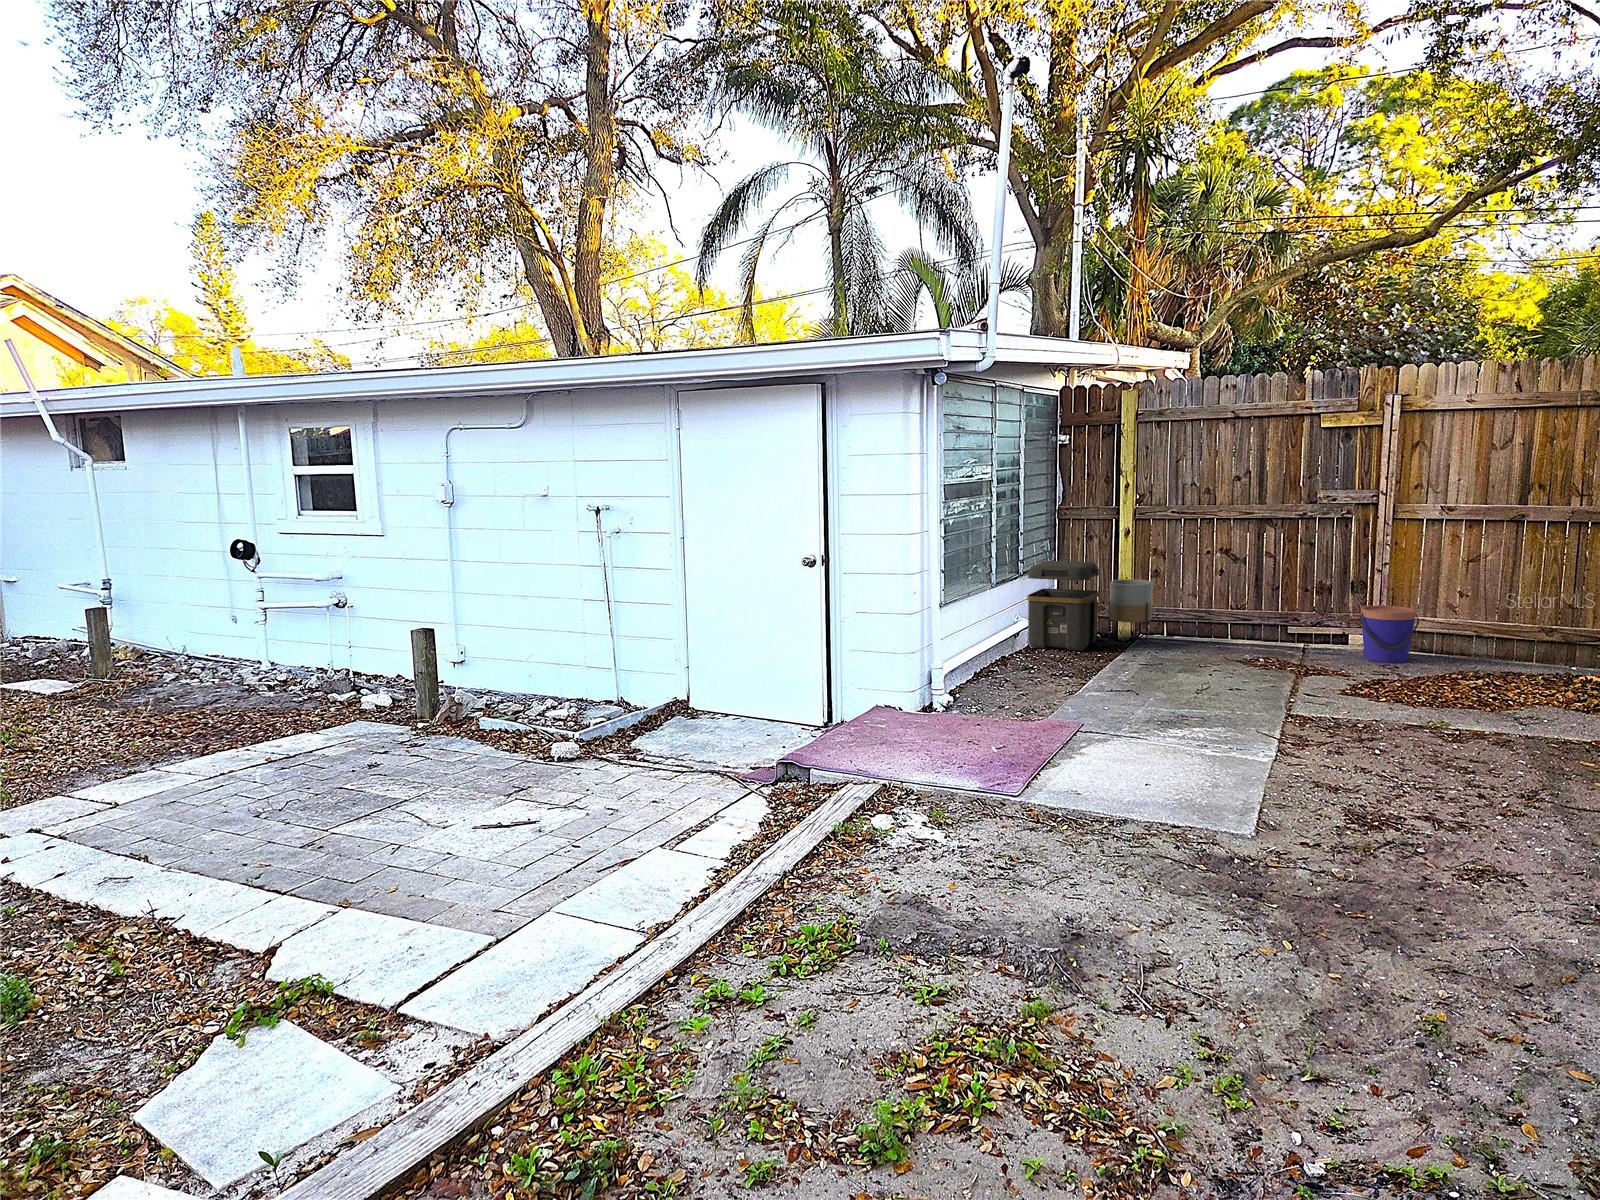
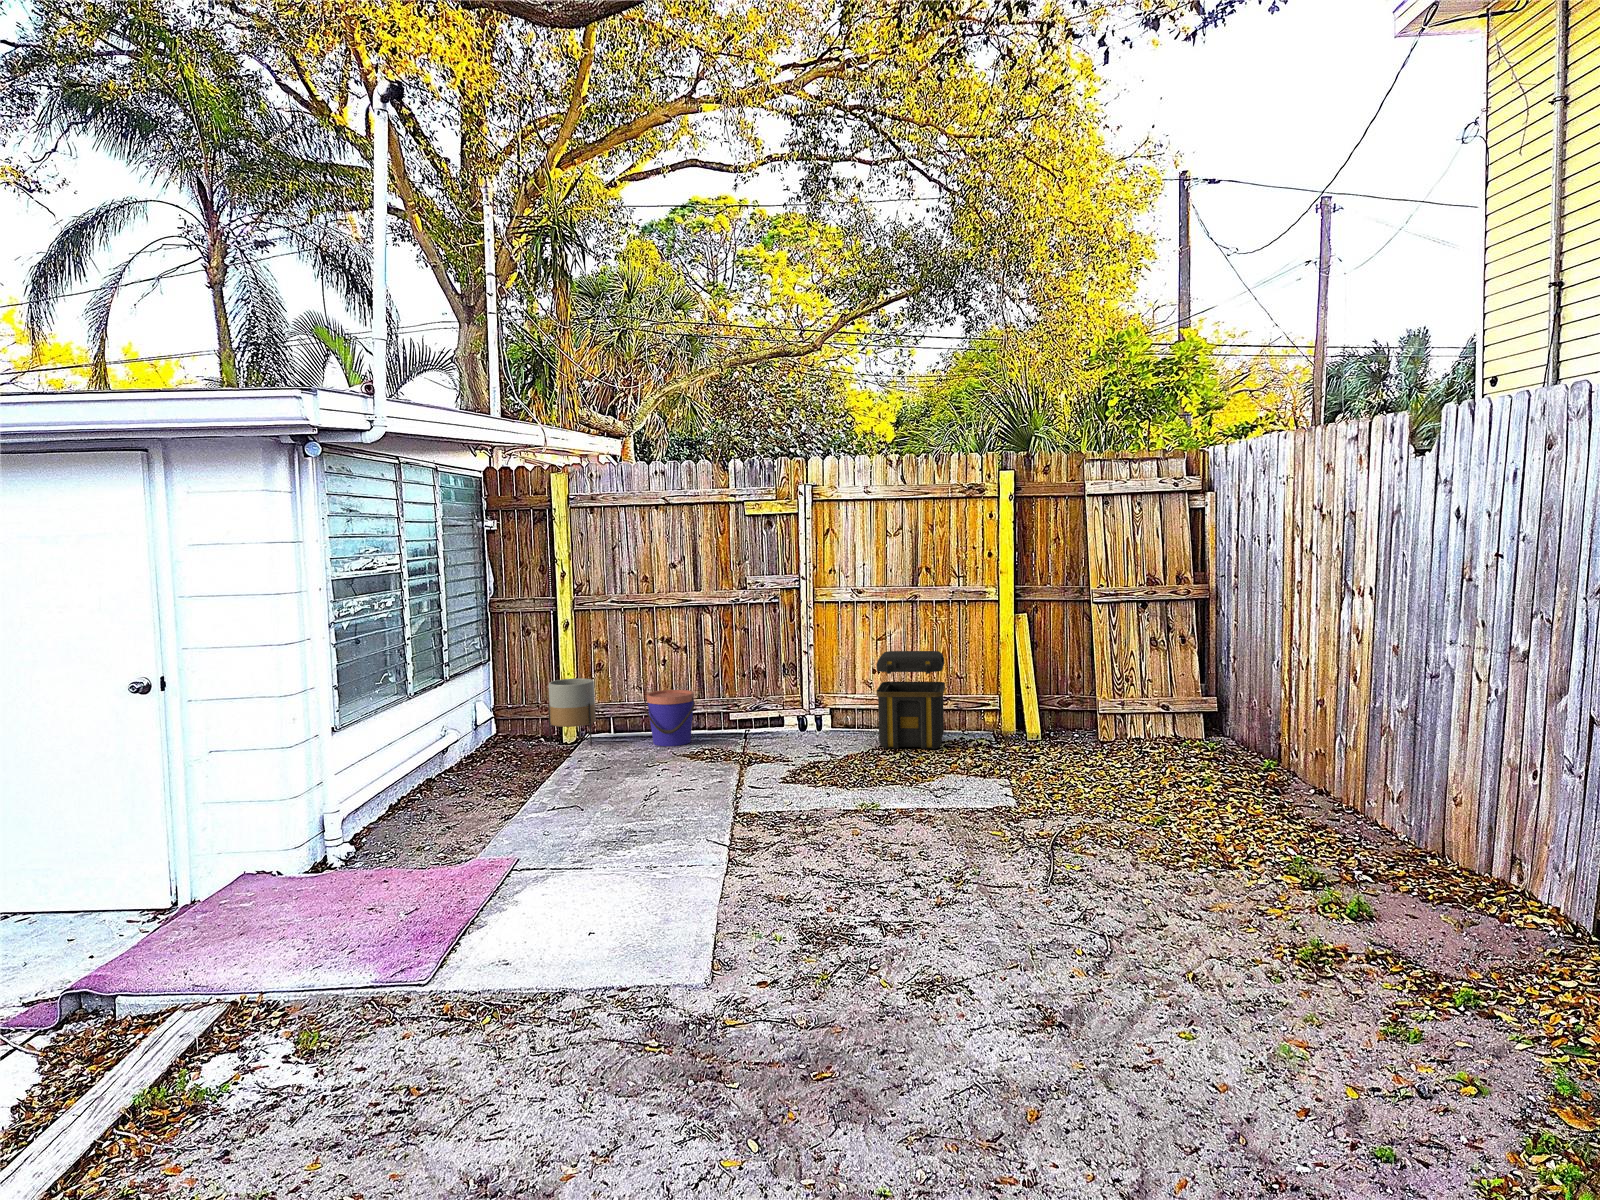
toolbox: present [1027,561,1099,651] -> present [876,651,945,749]
bucket: present [1360,605,1419,663] -> present [644,690,695,746]

